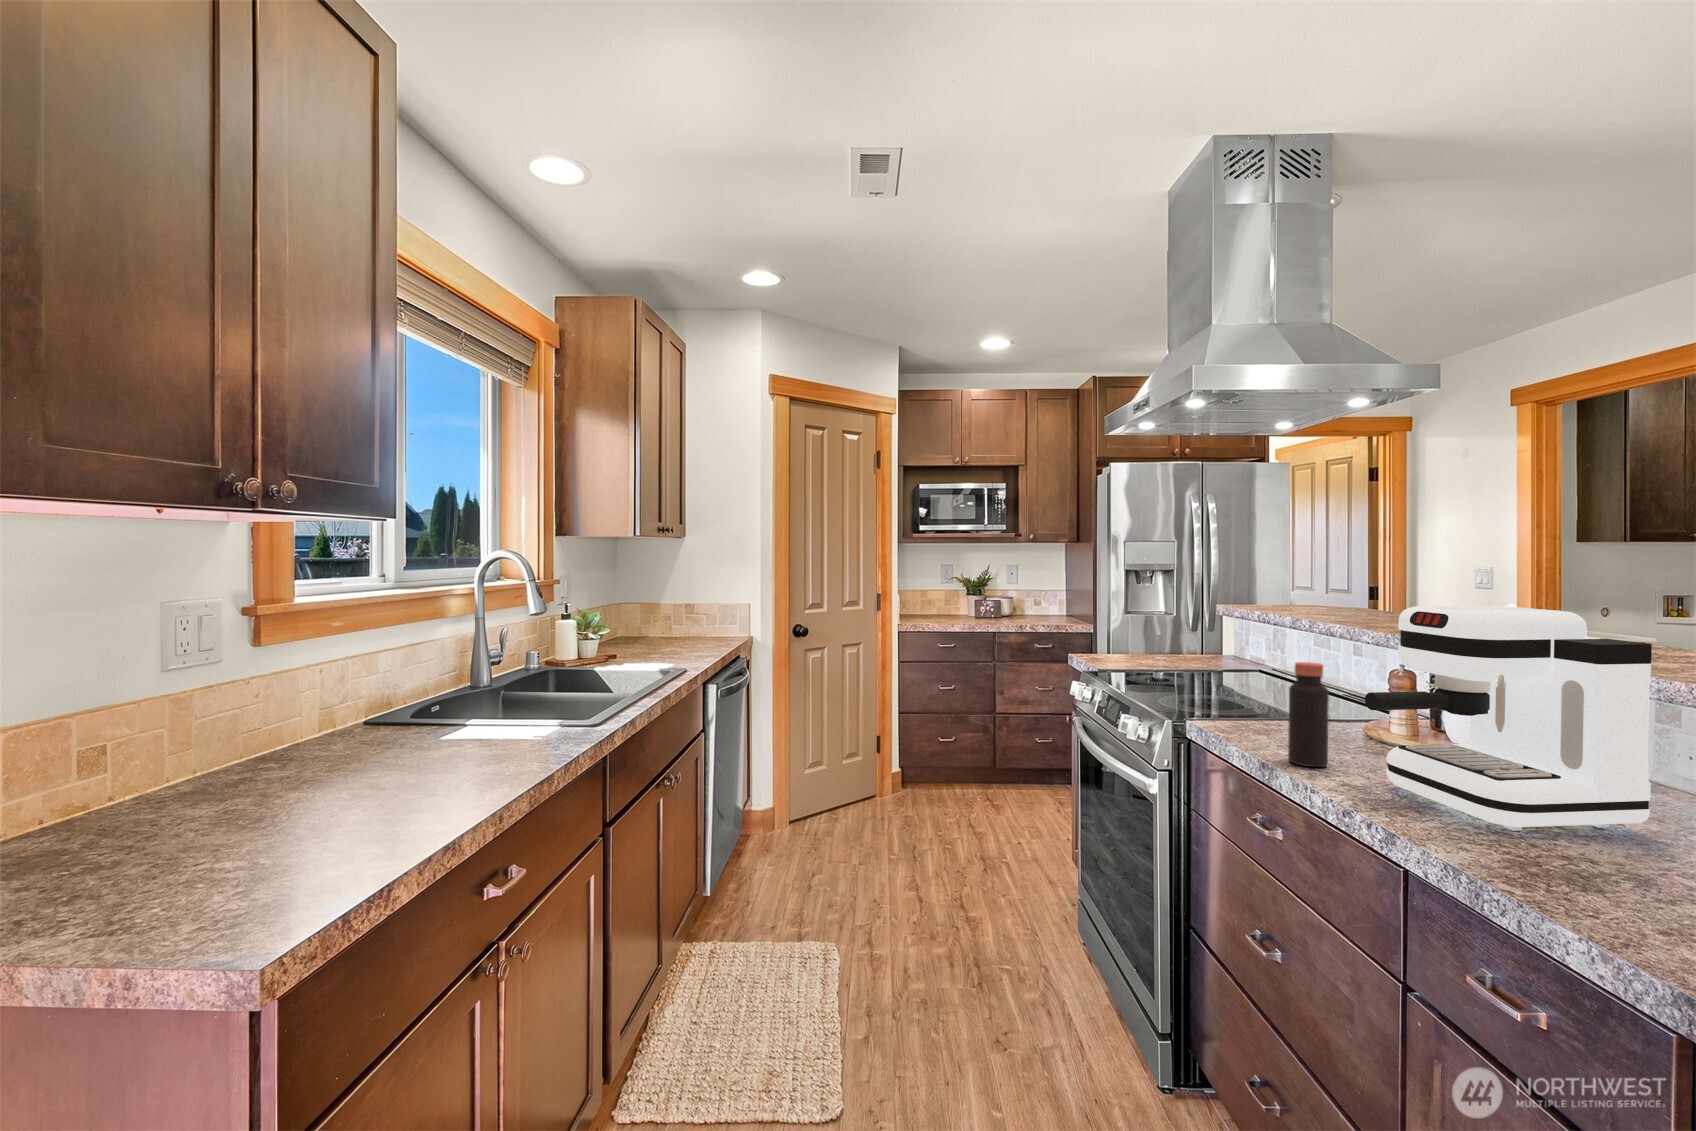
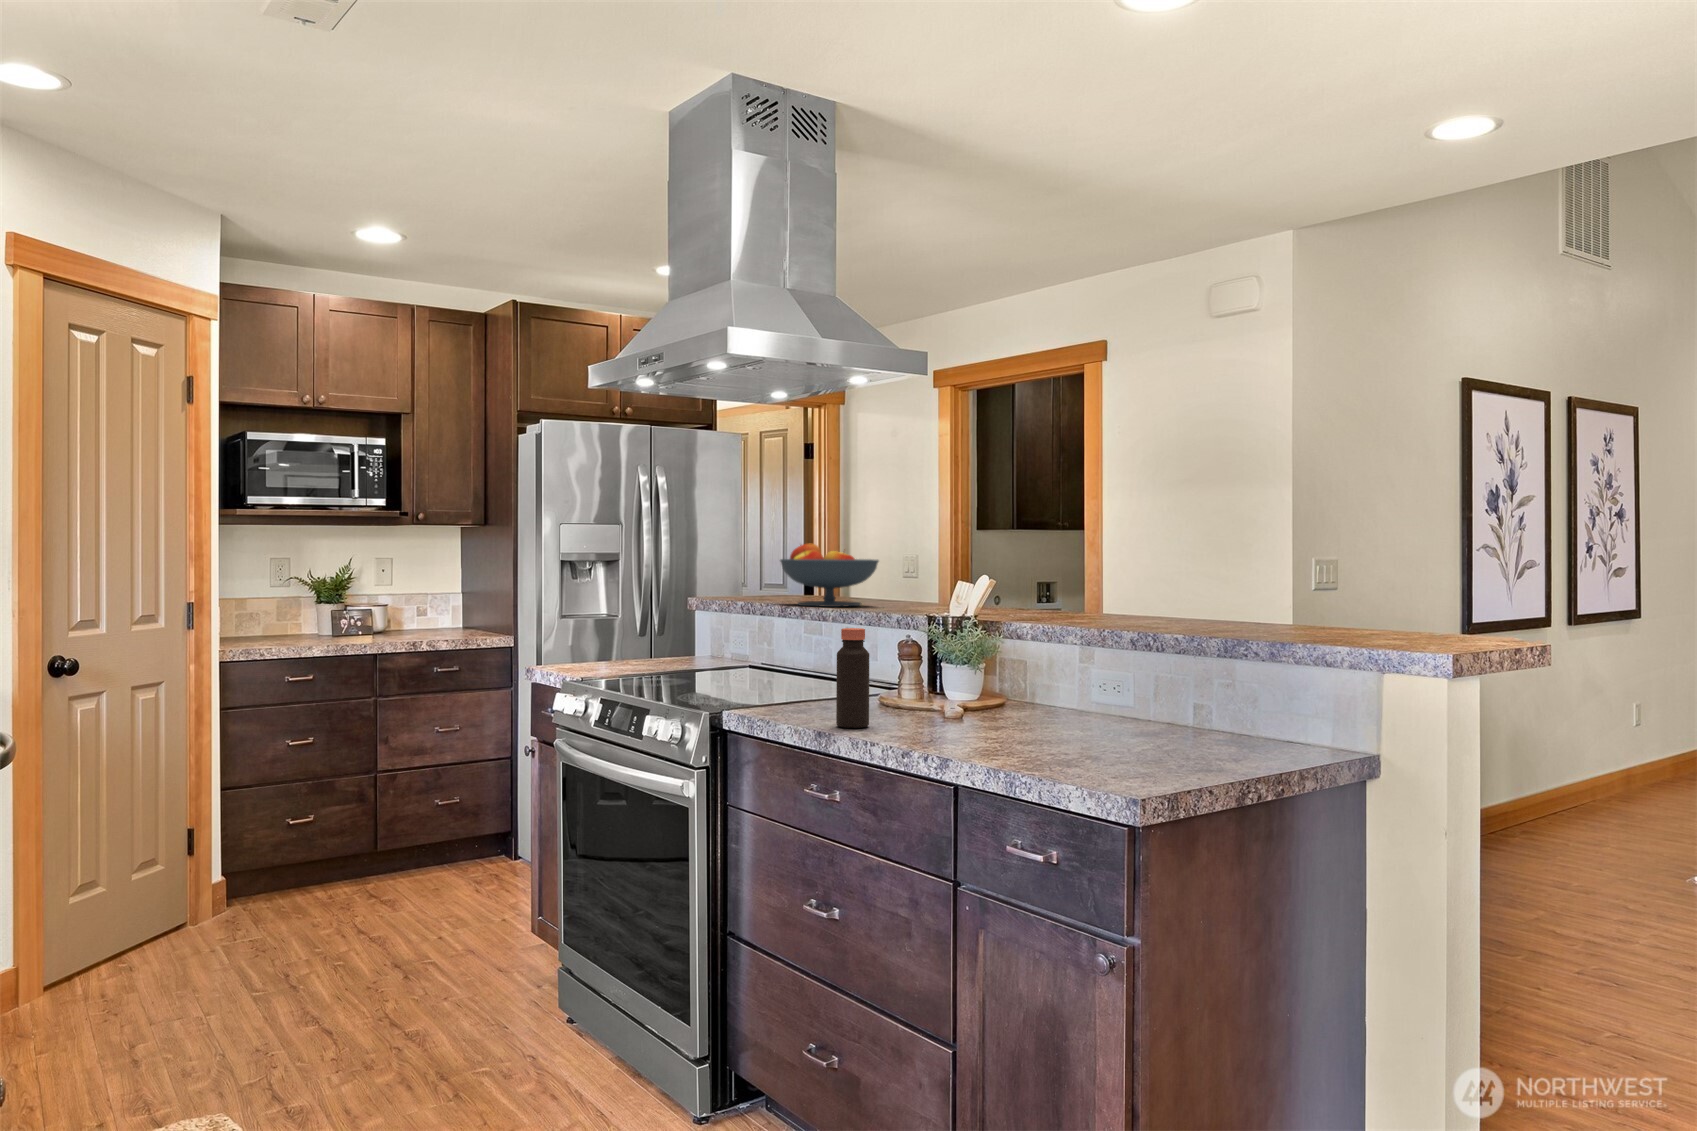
fruit bowl: none [1297,560,1410,621] -> present [780,544,879,607]
coffee maker: present [1365,606,1652,831] -> none [913,568,1088,745]

